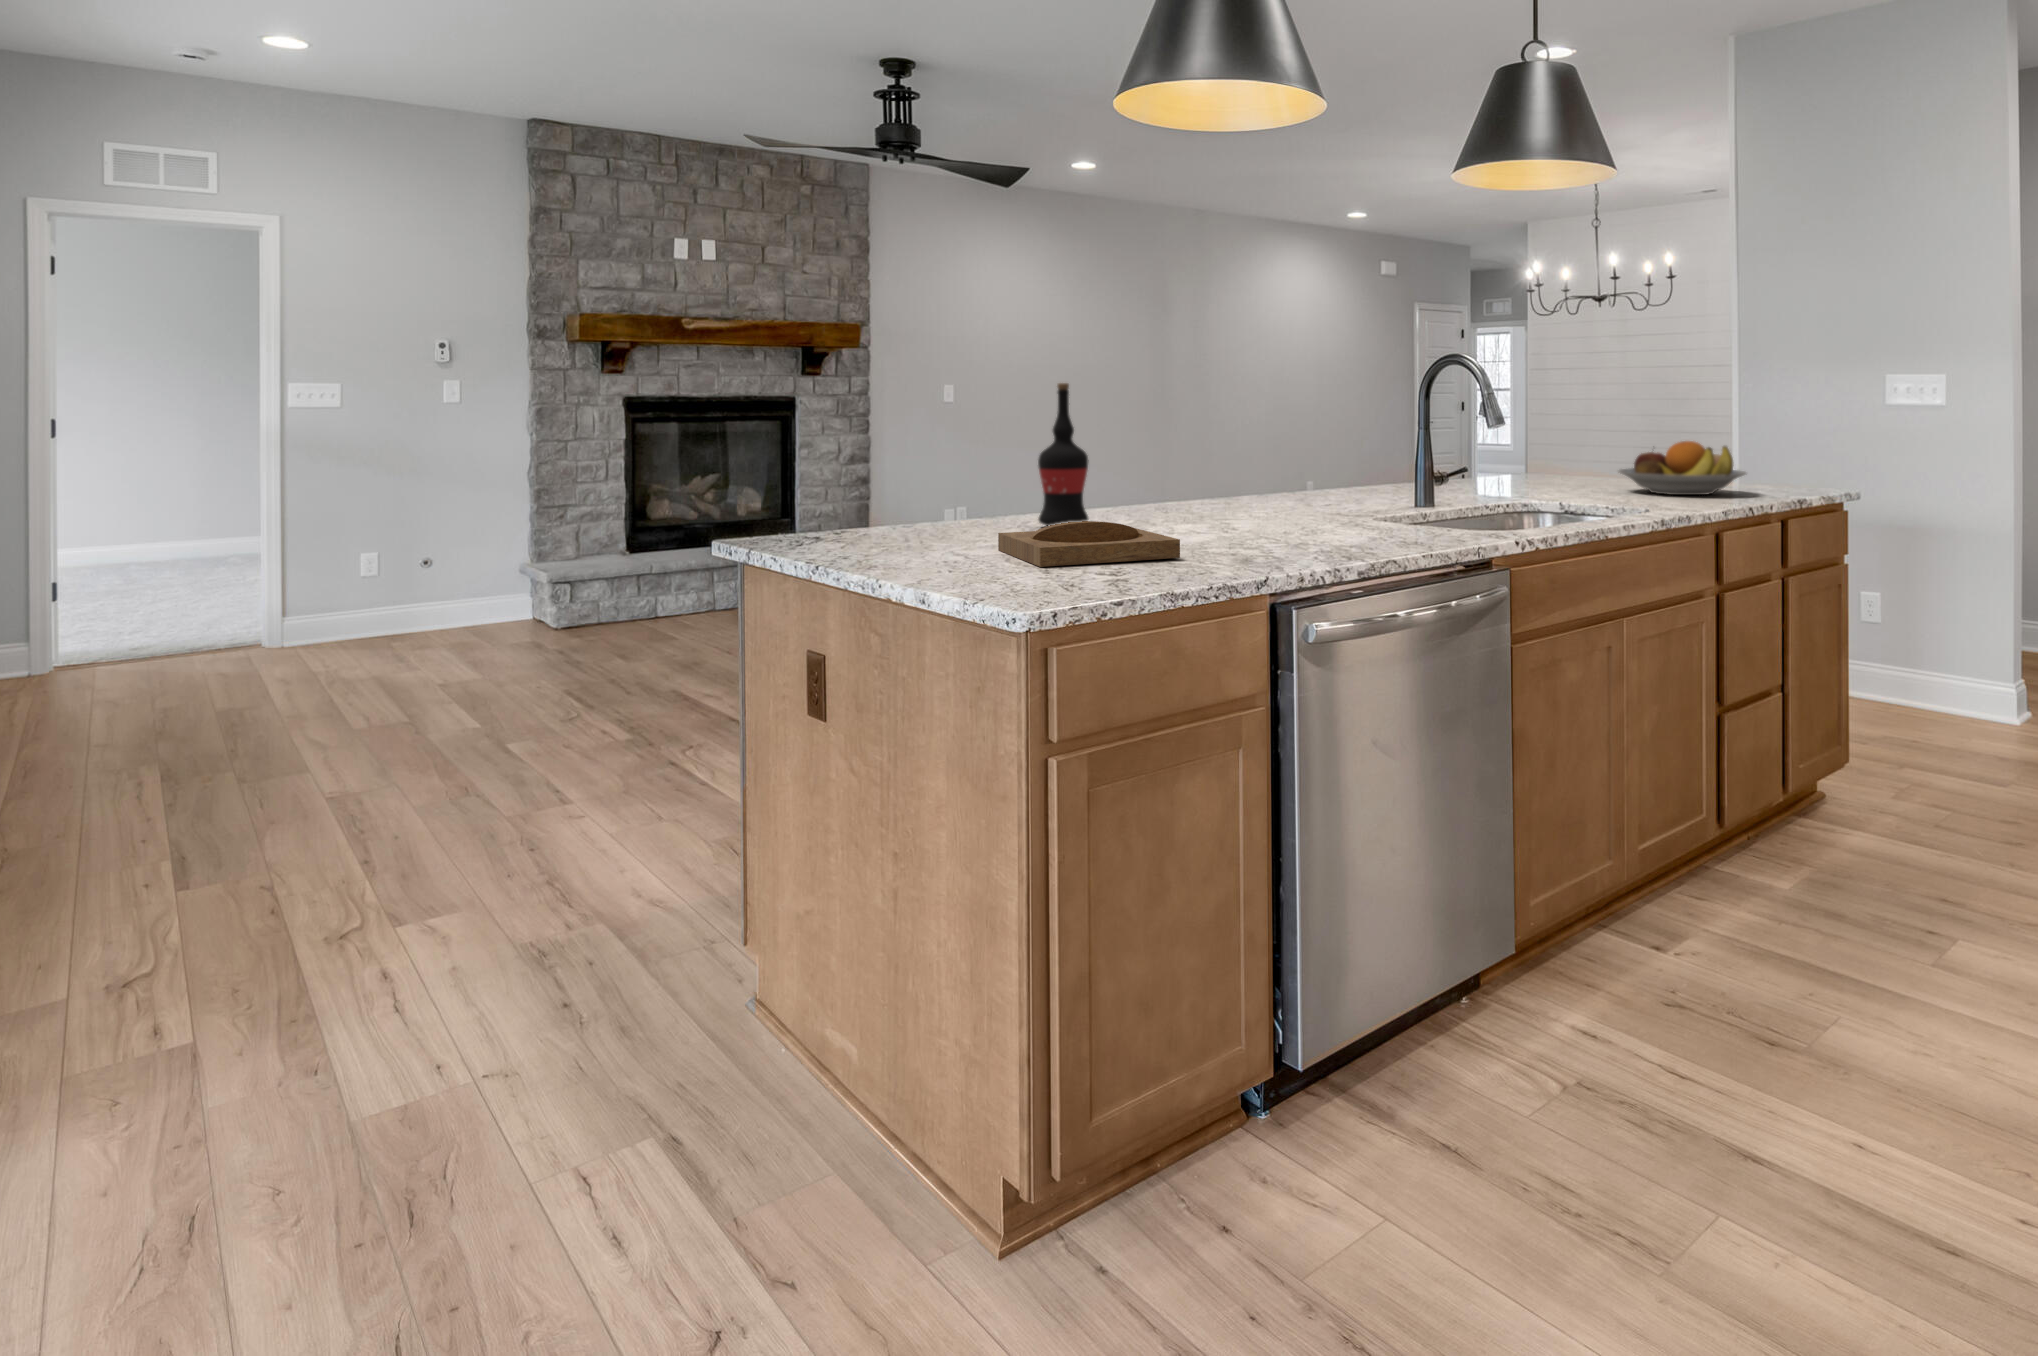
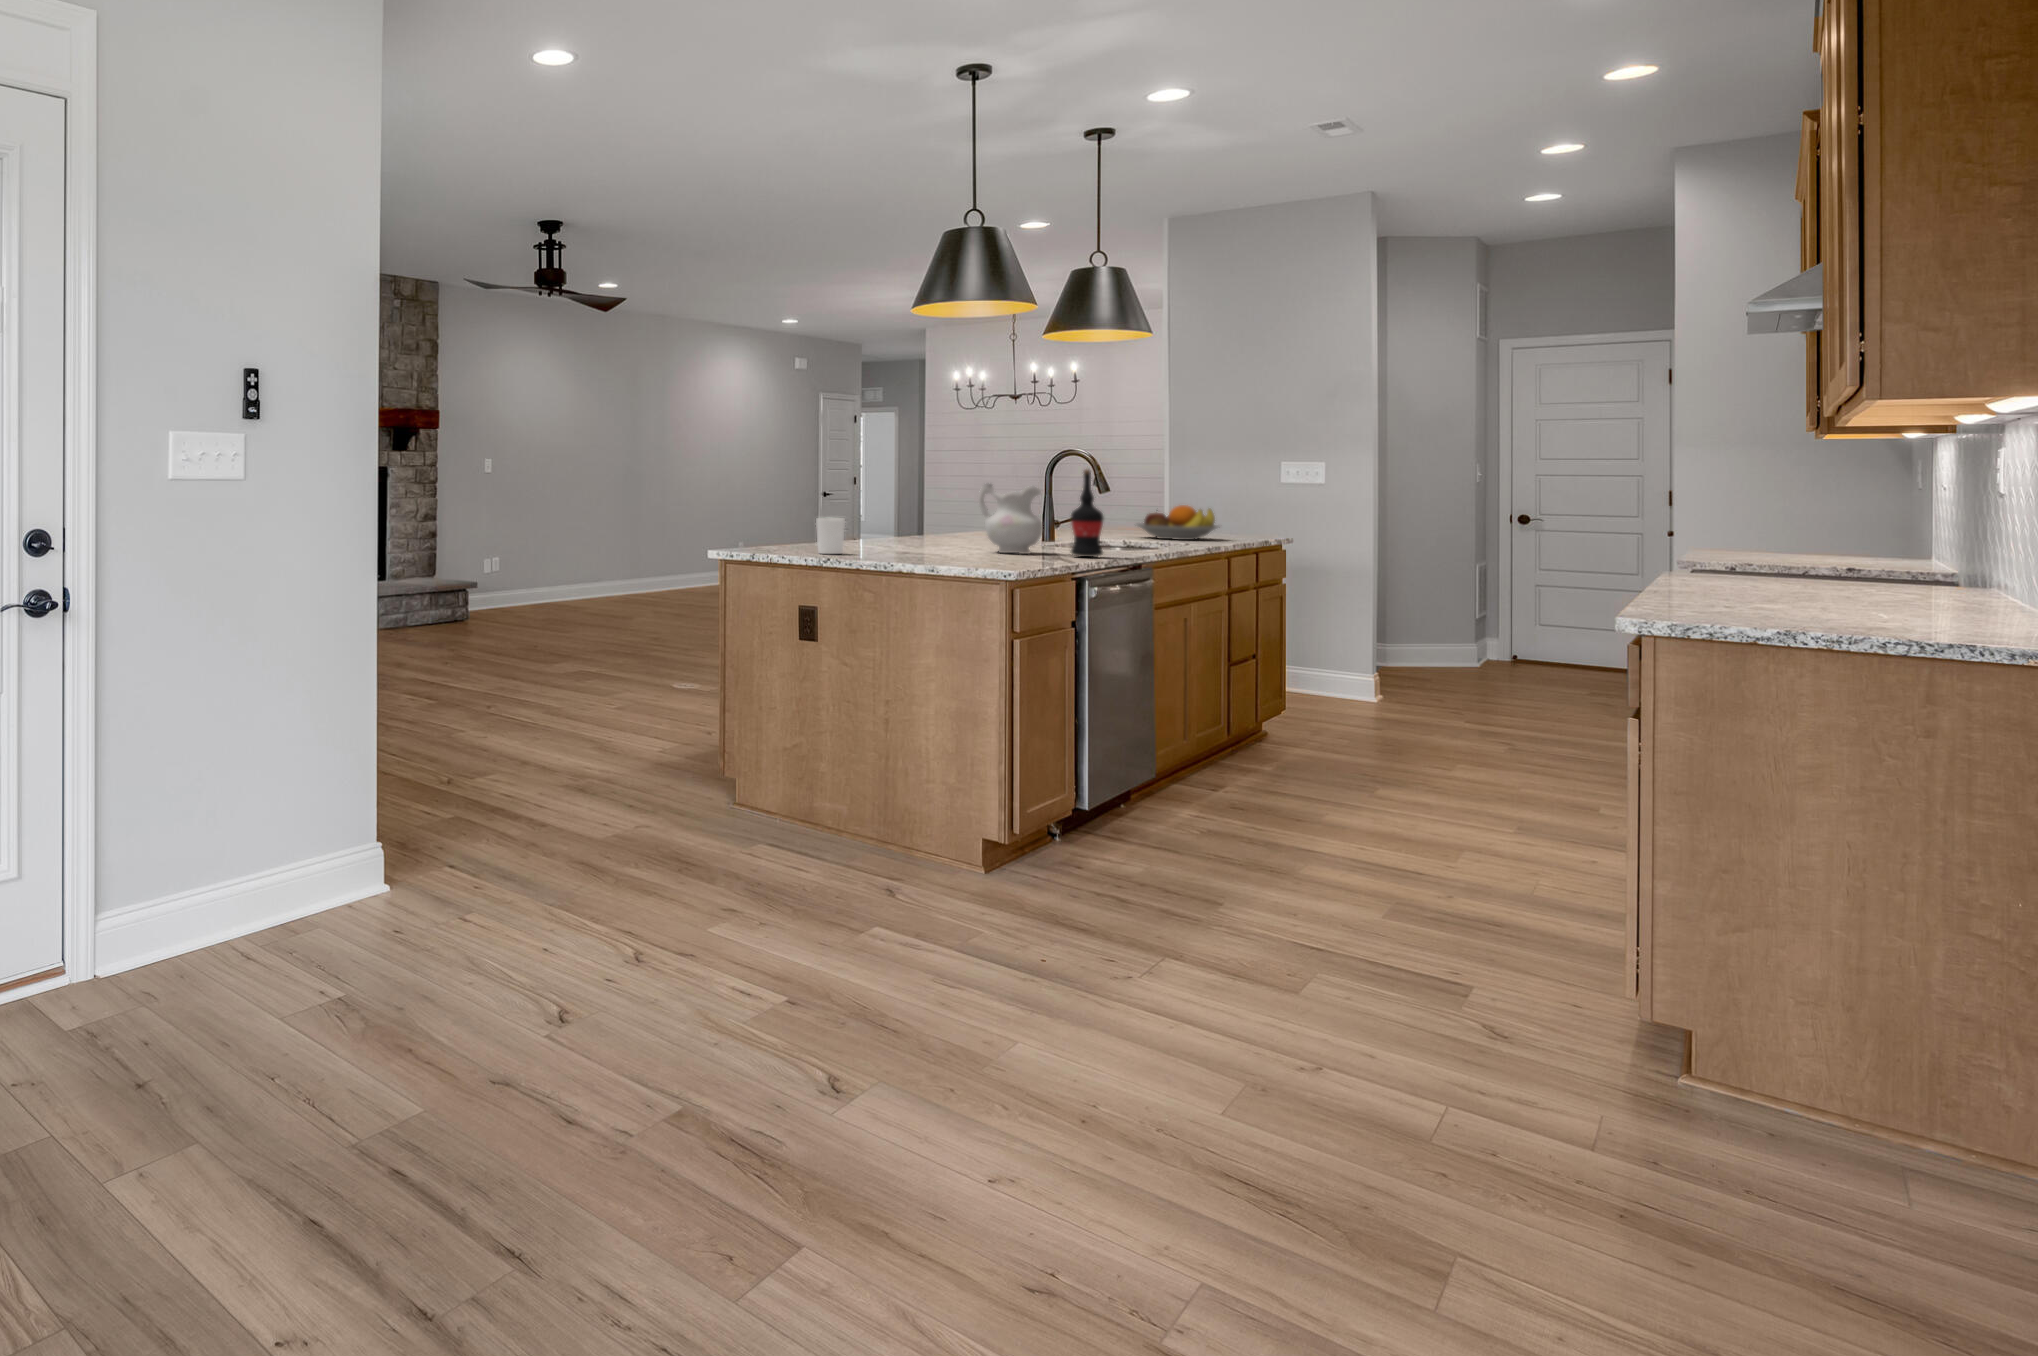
wine bottle: present [1038,383,1089,526] -> present [1071,470,1104,557]
ceramic pitcher: none [1226,411,1329,540] -> present [978,483,1043,554]
candle holder: none [878,477,933,546] -> present [816,518,845,554]
tray: present [998,521,1180,567] -> none [889,541,999,561]

